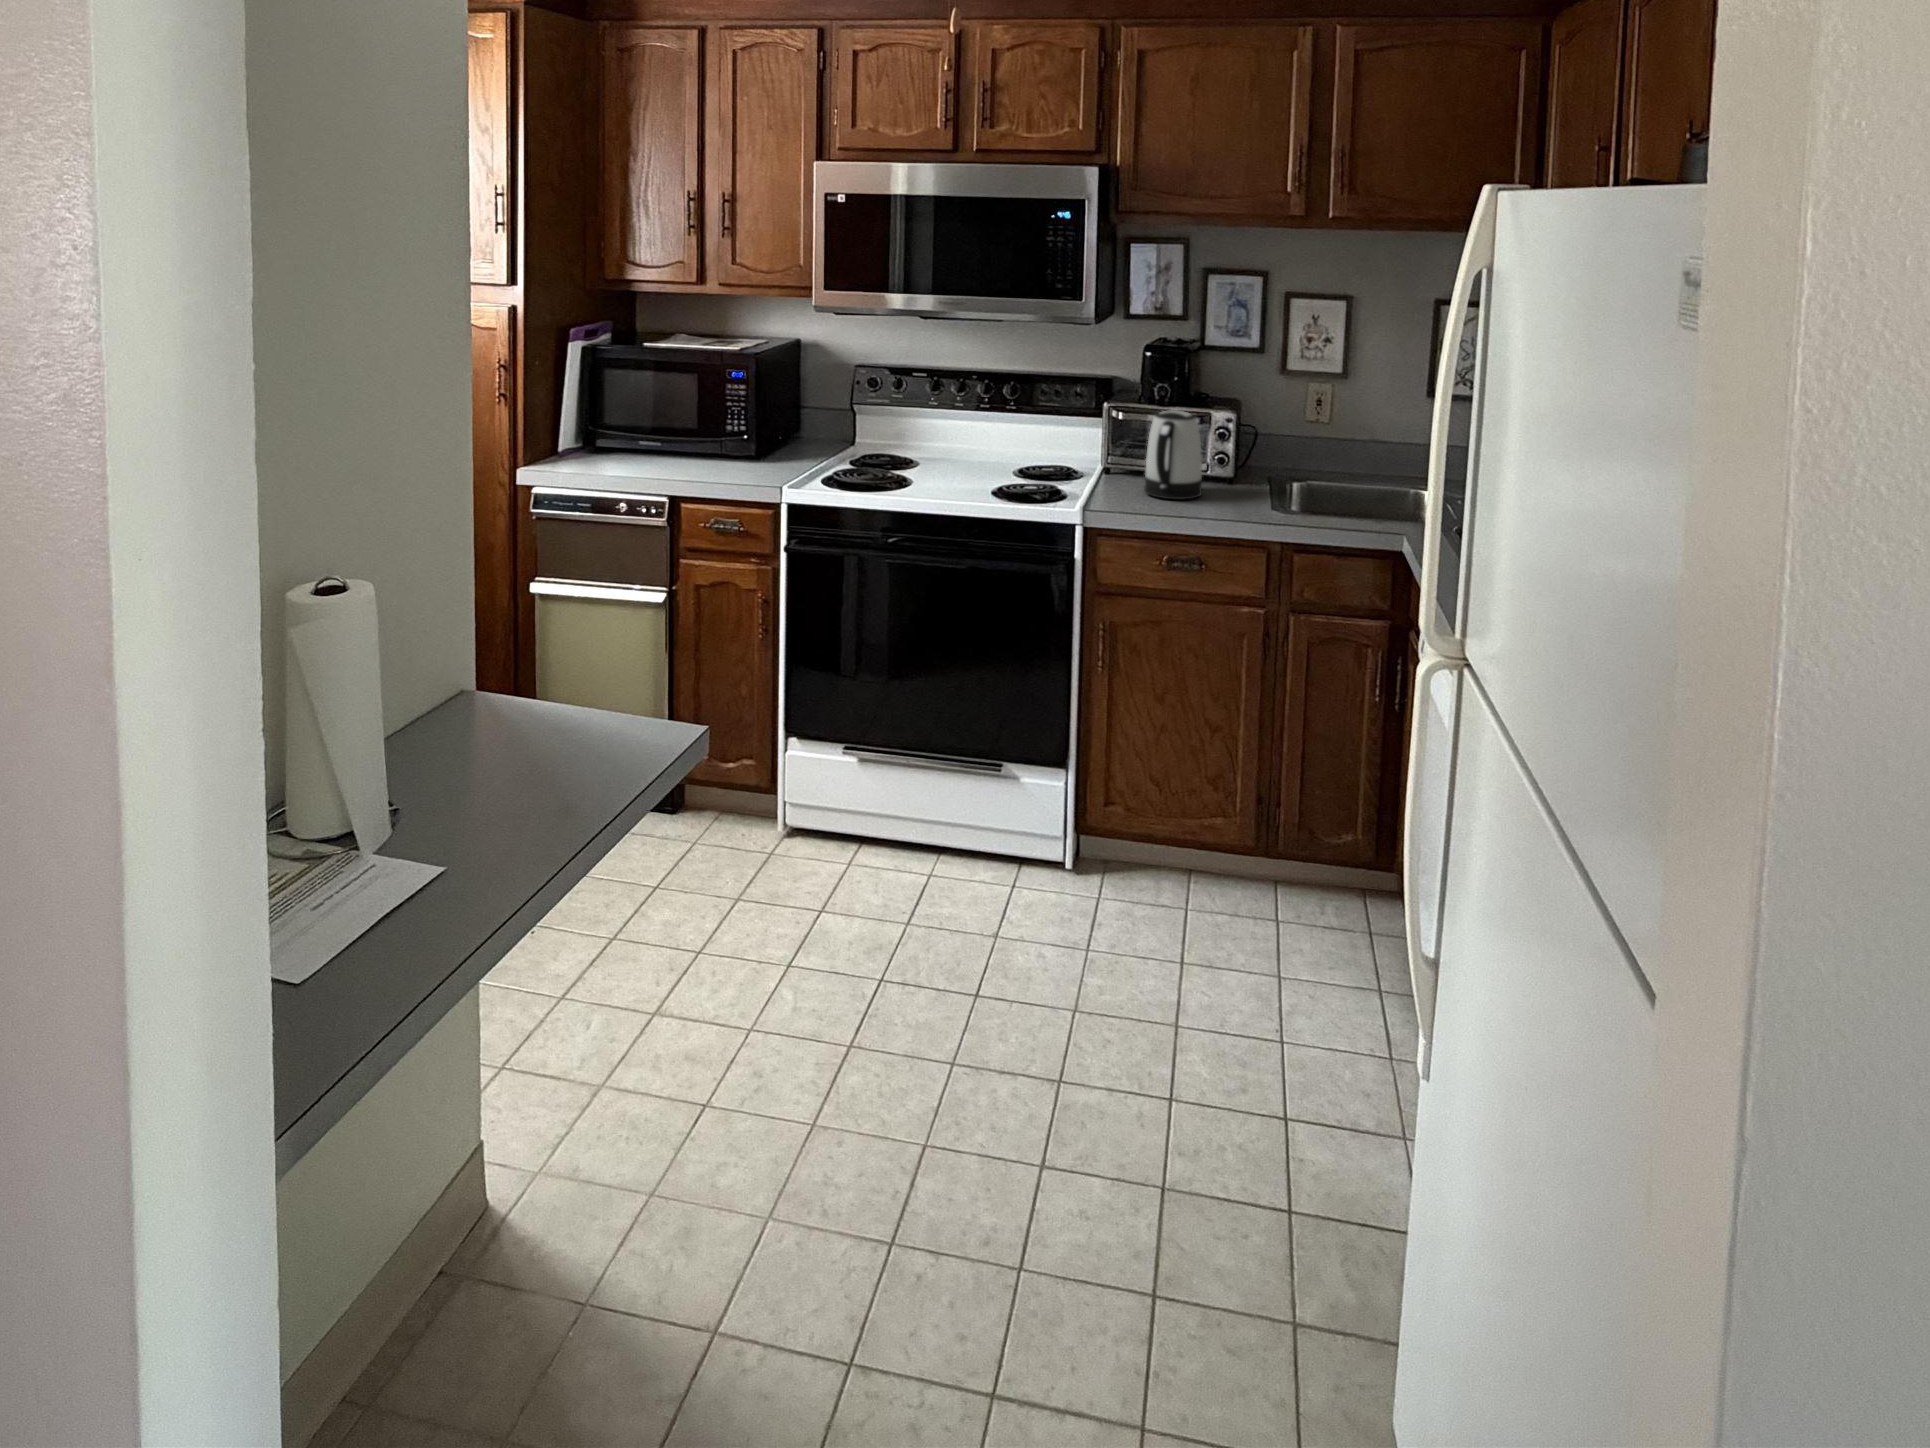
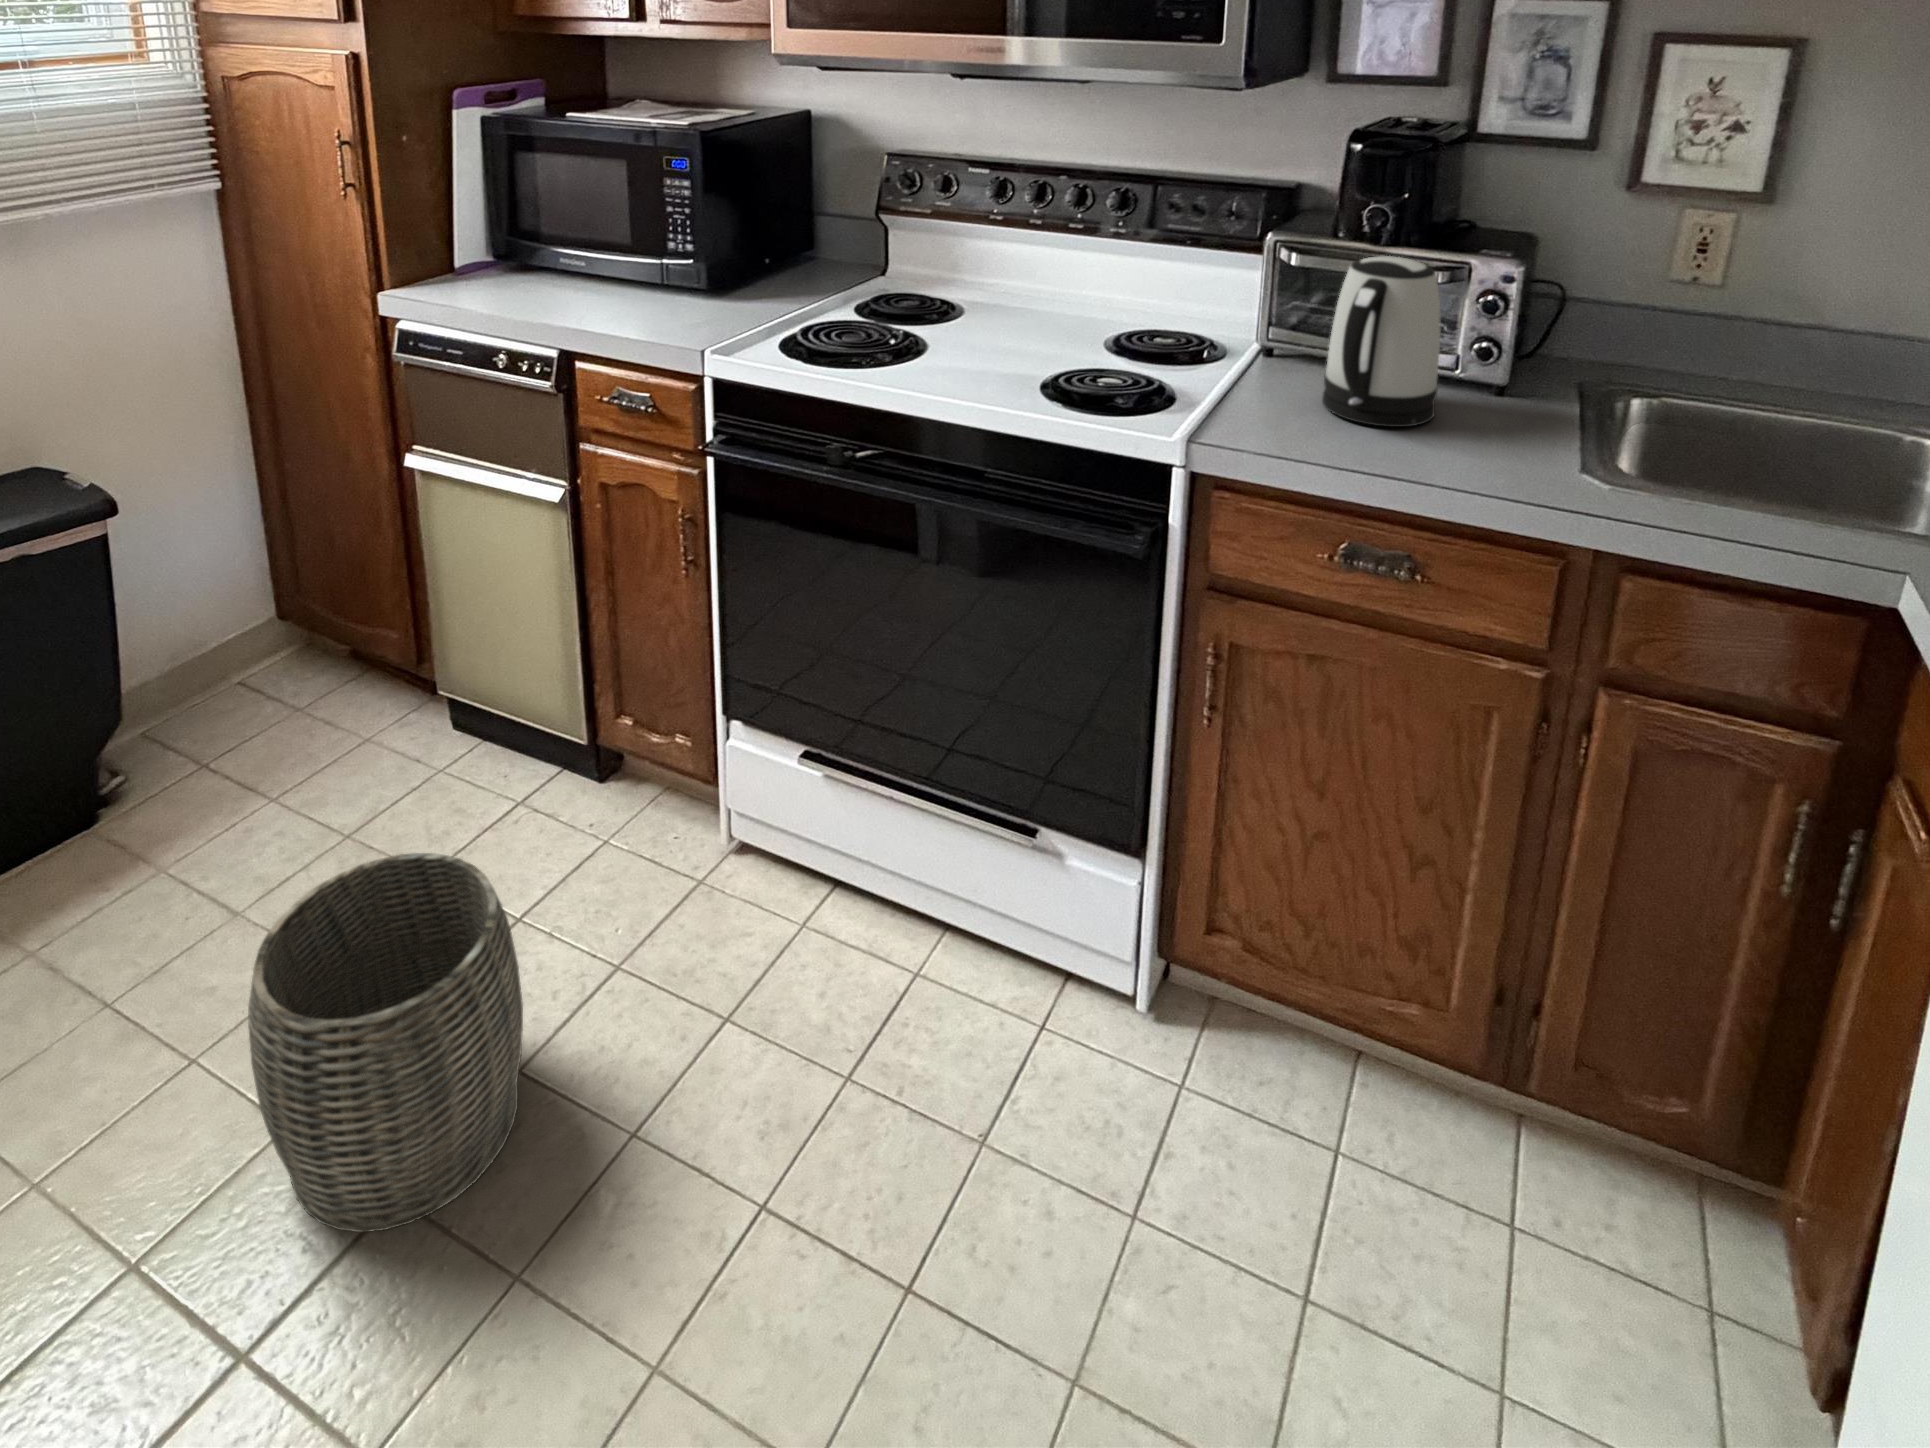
woven basket: none [568,801,726,1021] -> present [248,853,523,1232]

